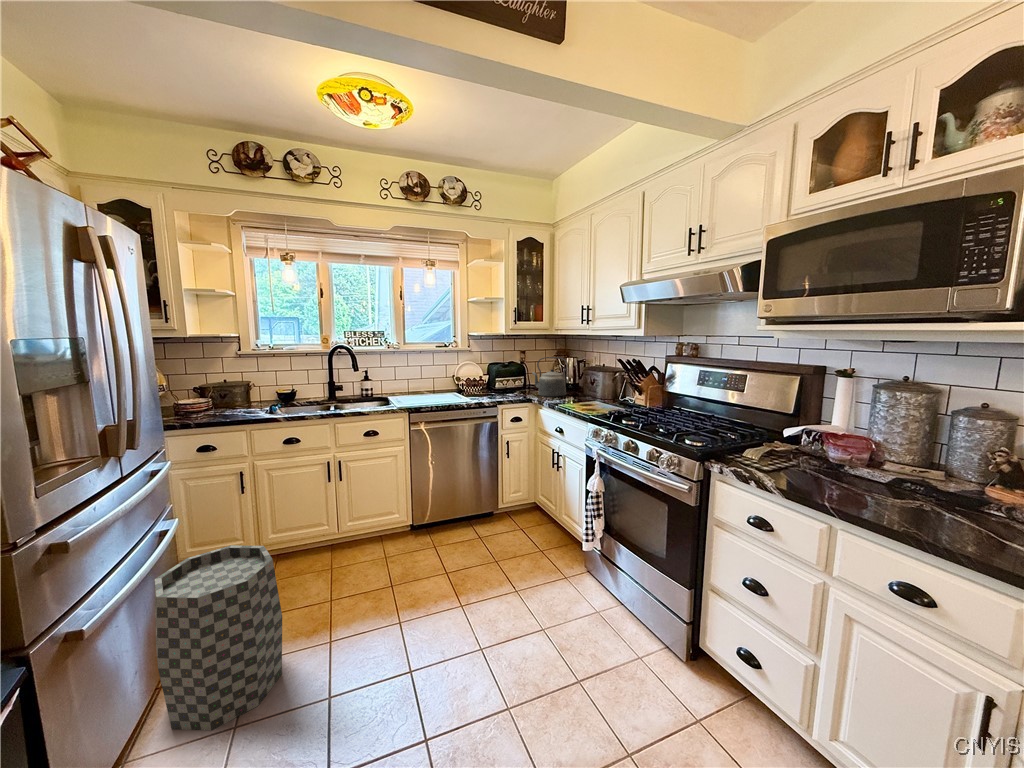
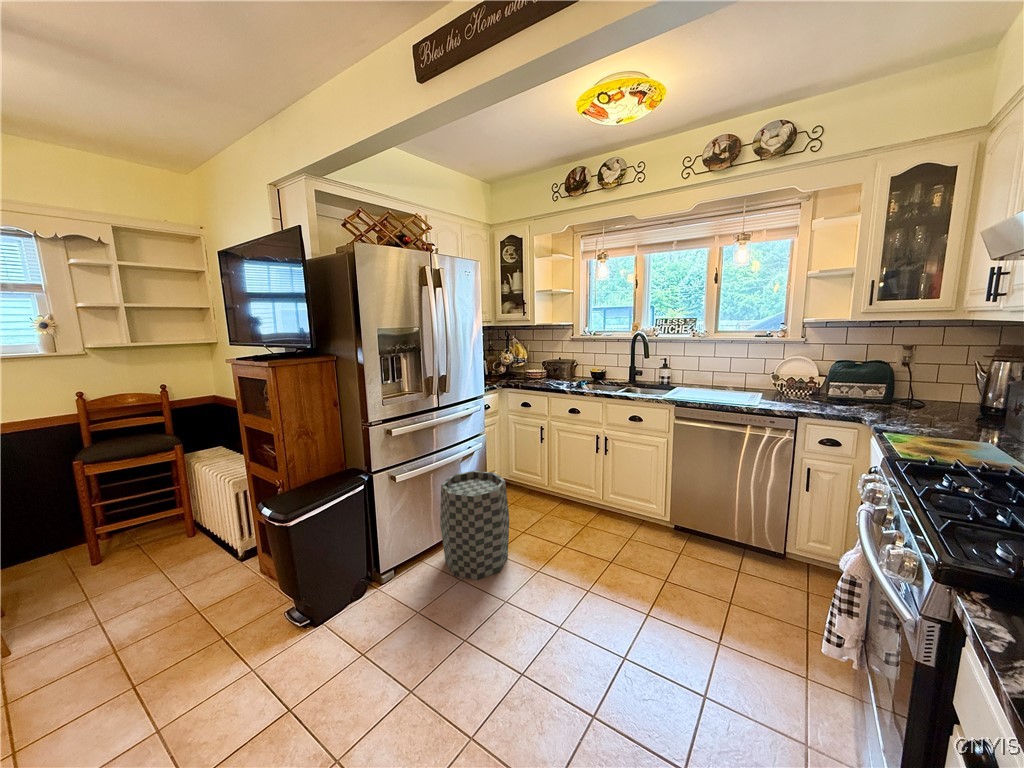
kettle: present [532,357,568,397] -> none [892,358,969,425]

